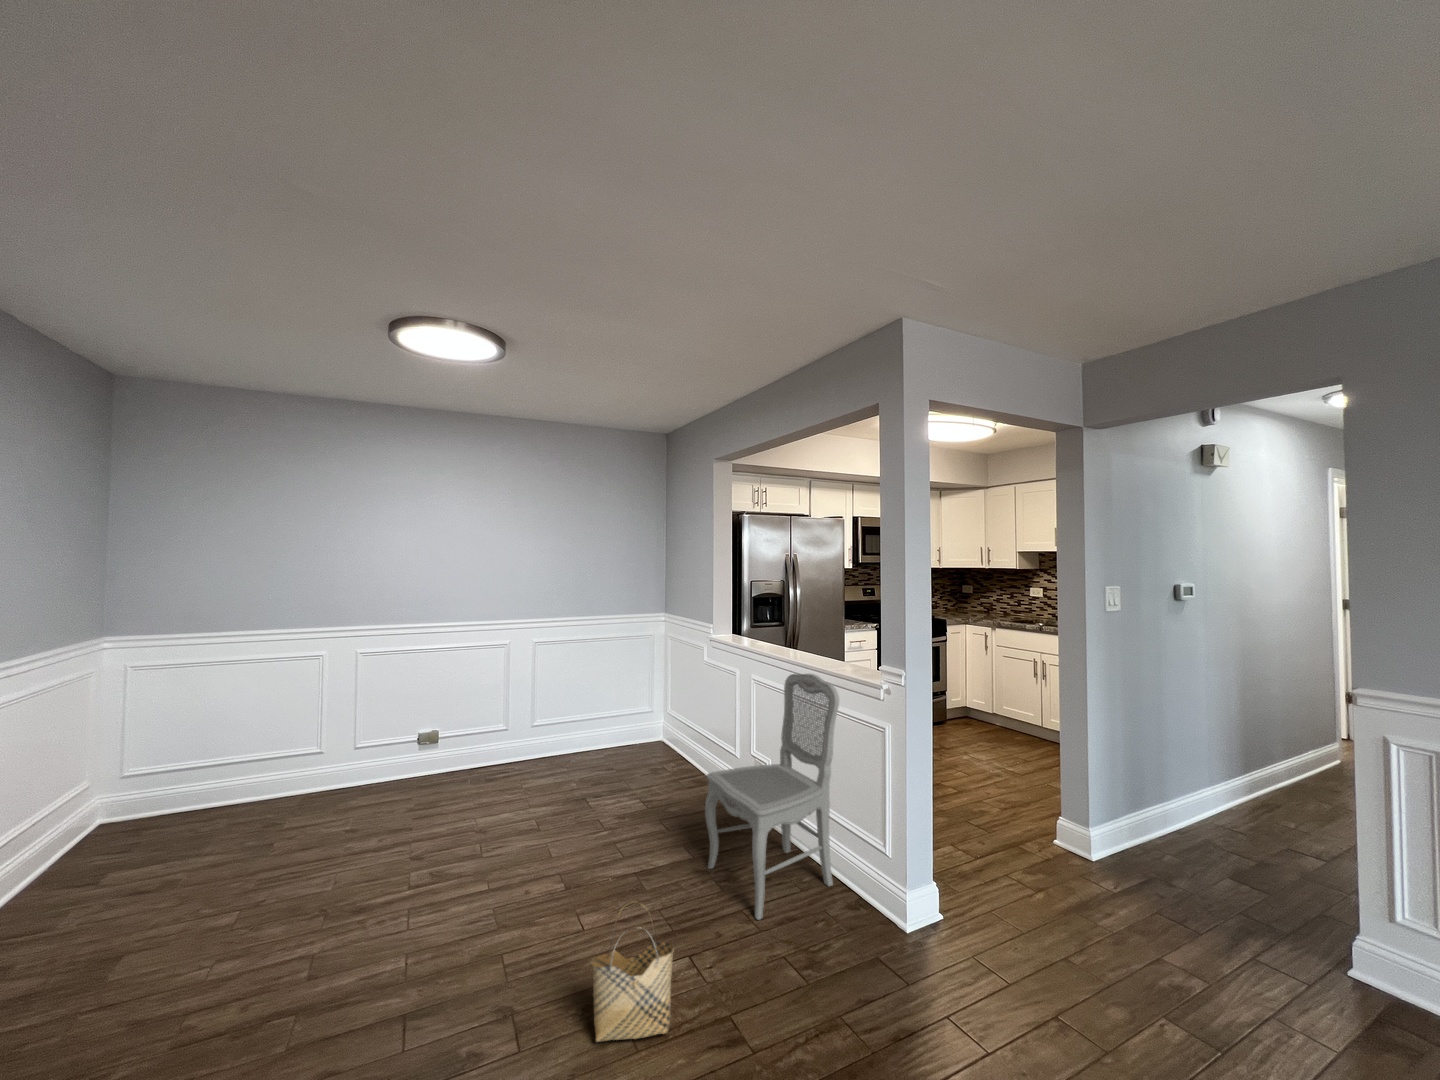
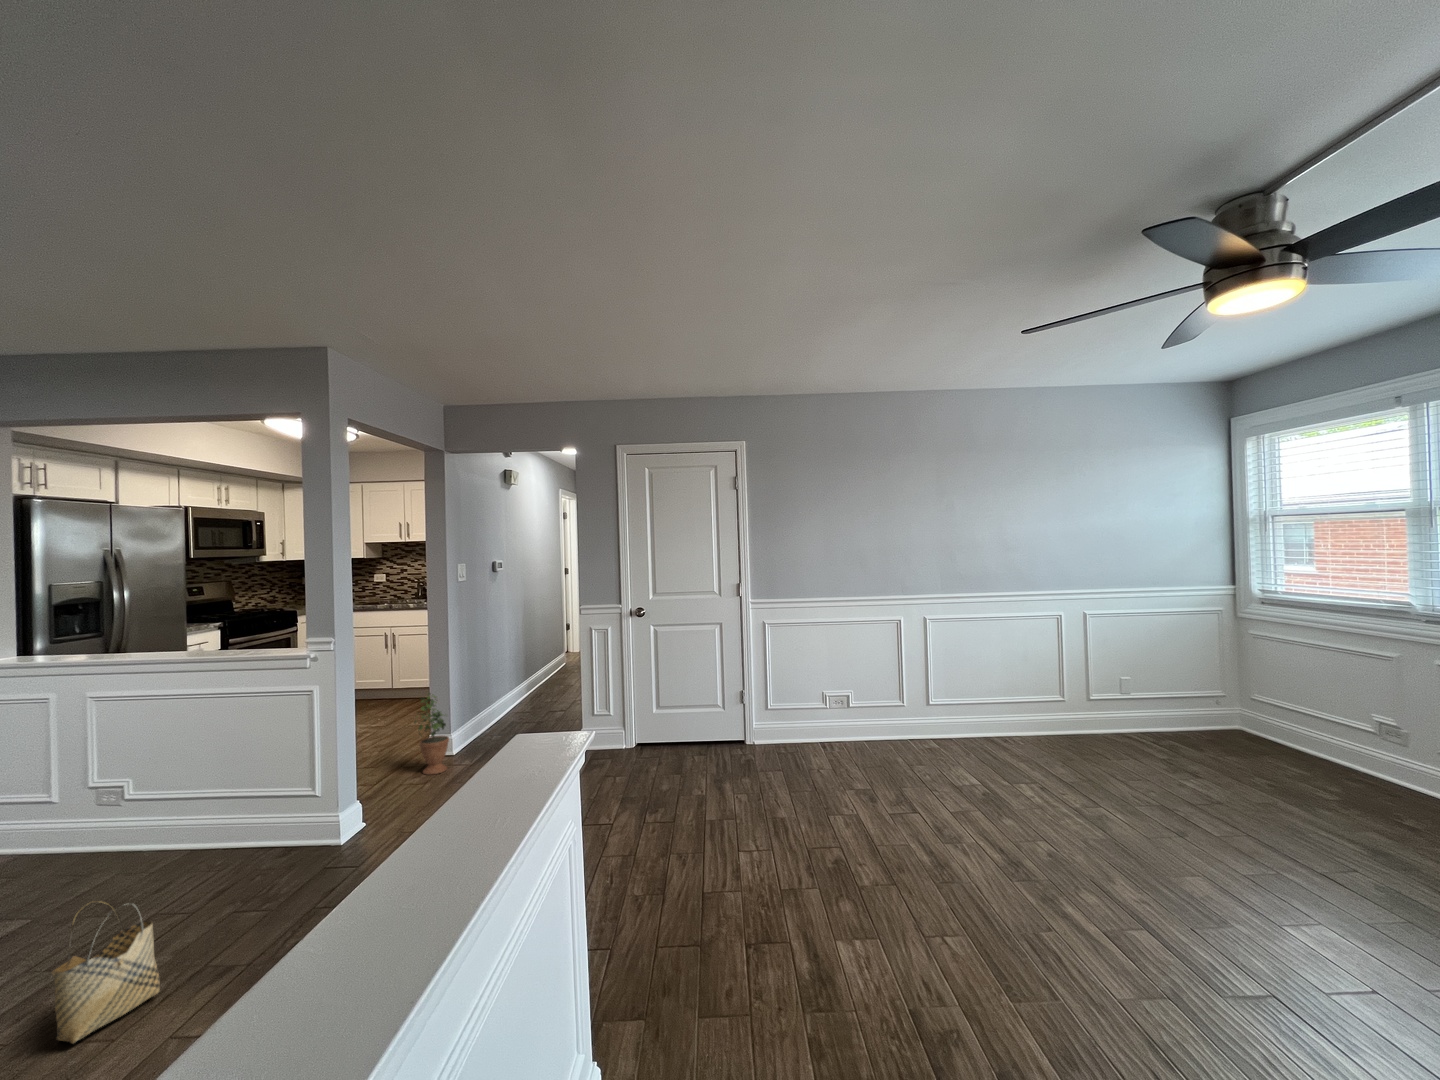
dining chair: present [705,674,839,920] -> none [75,662,259,908]
potted plant: none [1029,758,1079,880] -> present [414,693,449,775]

